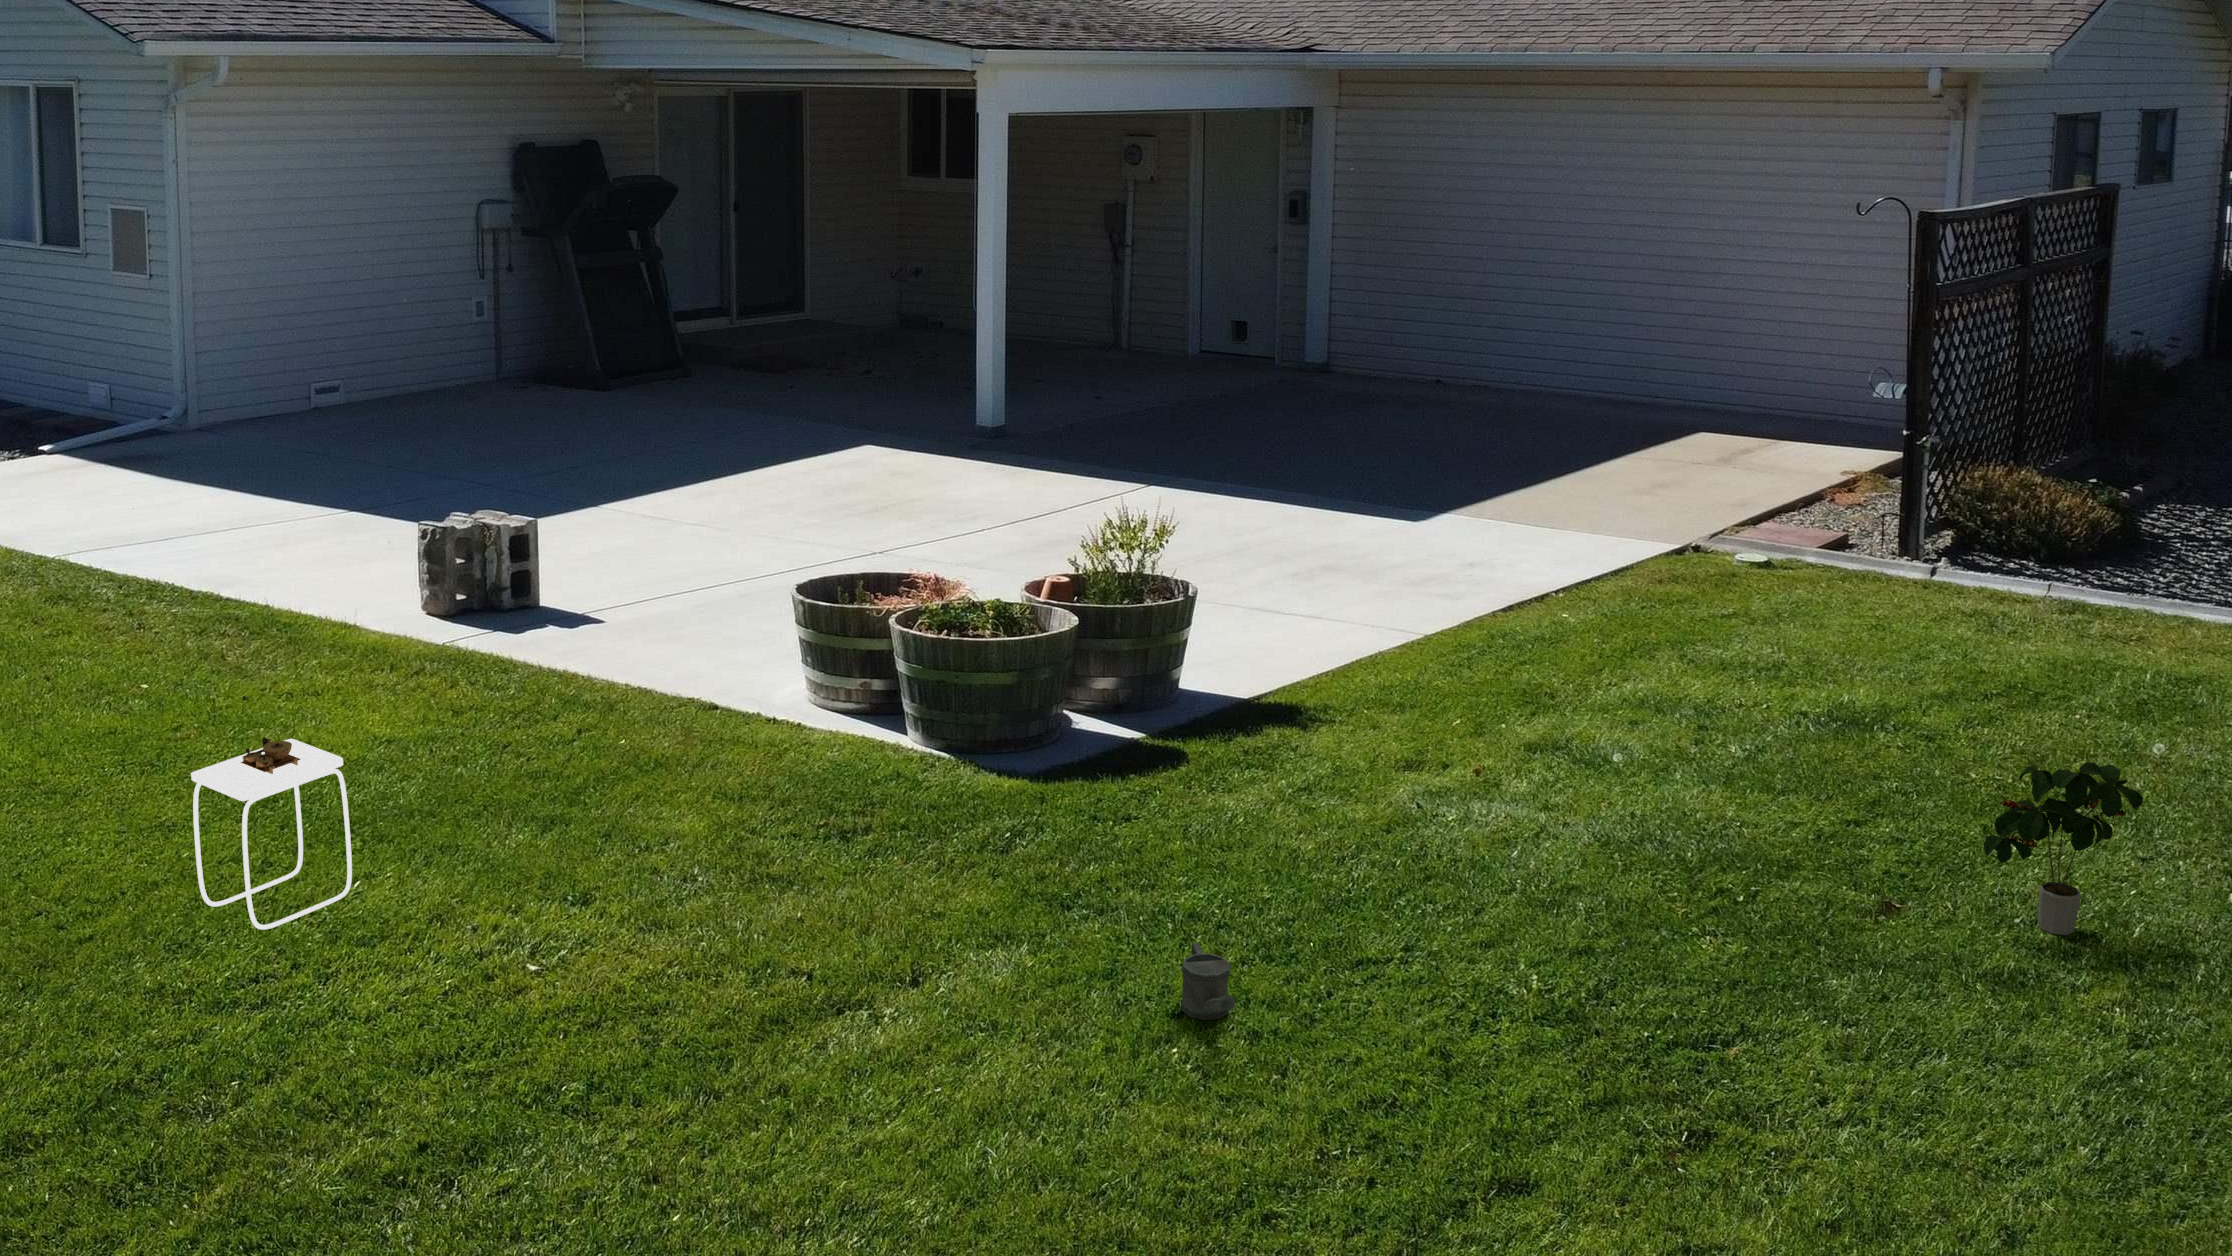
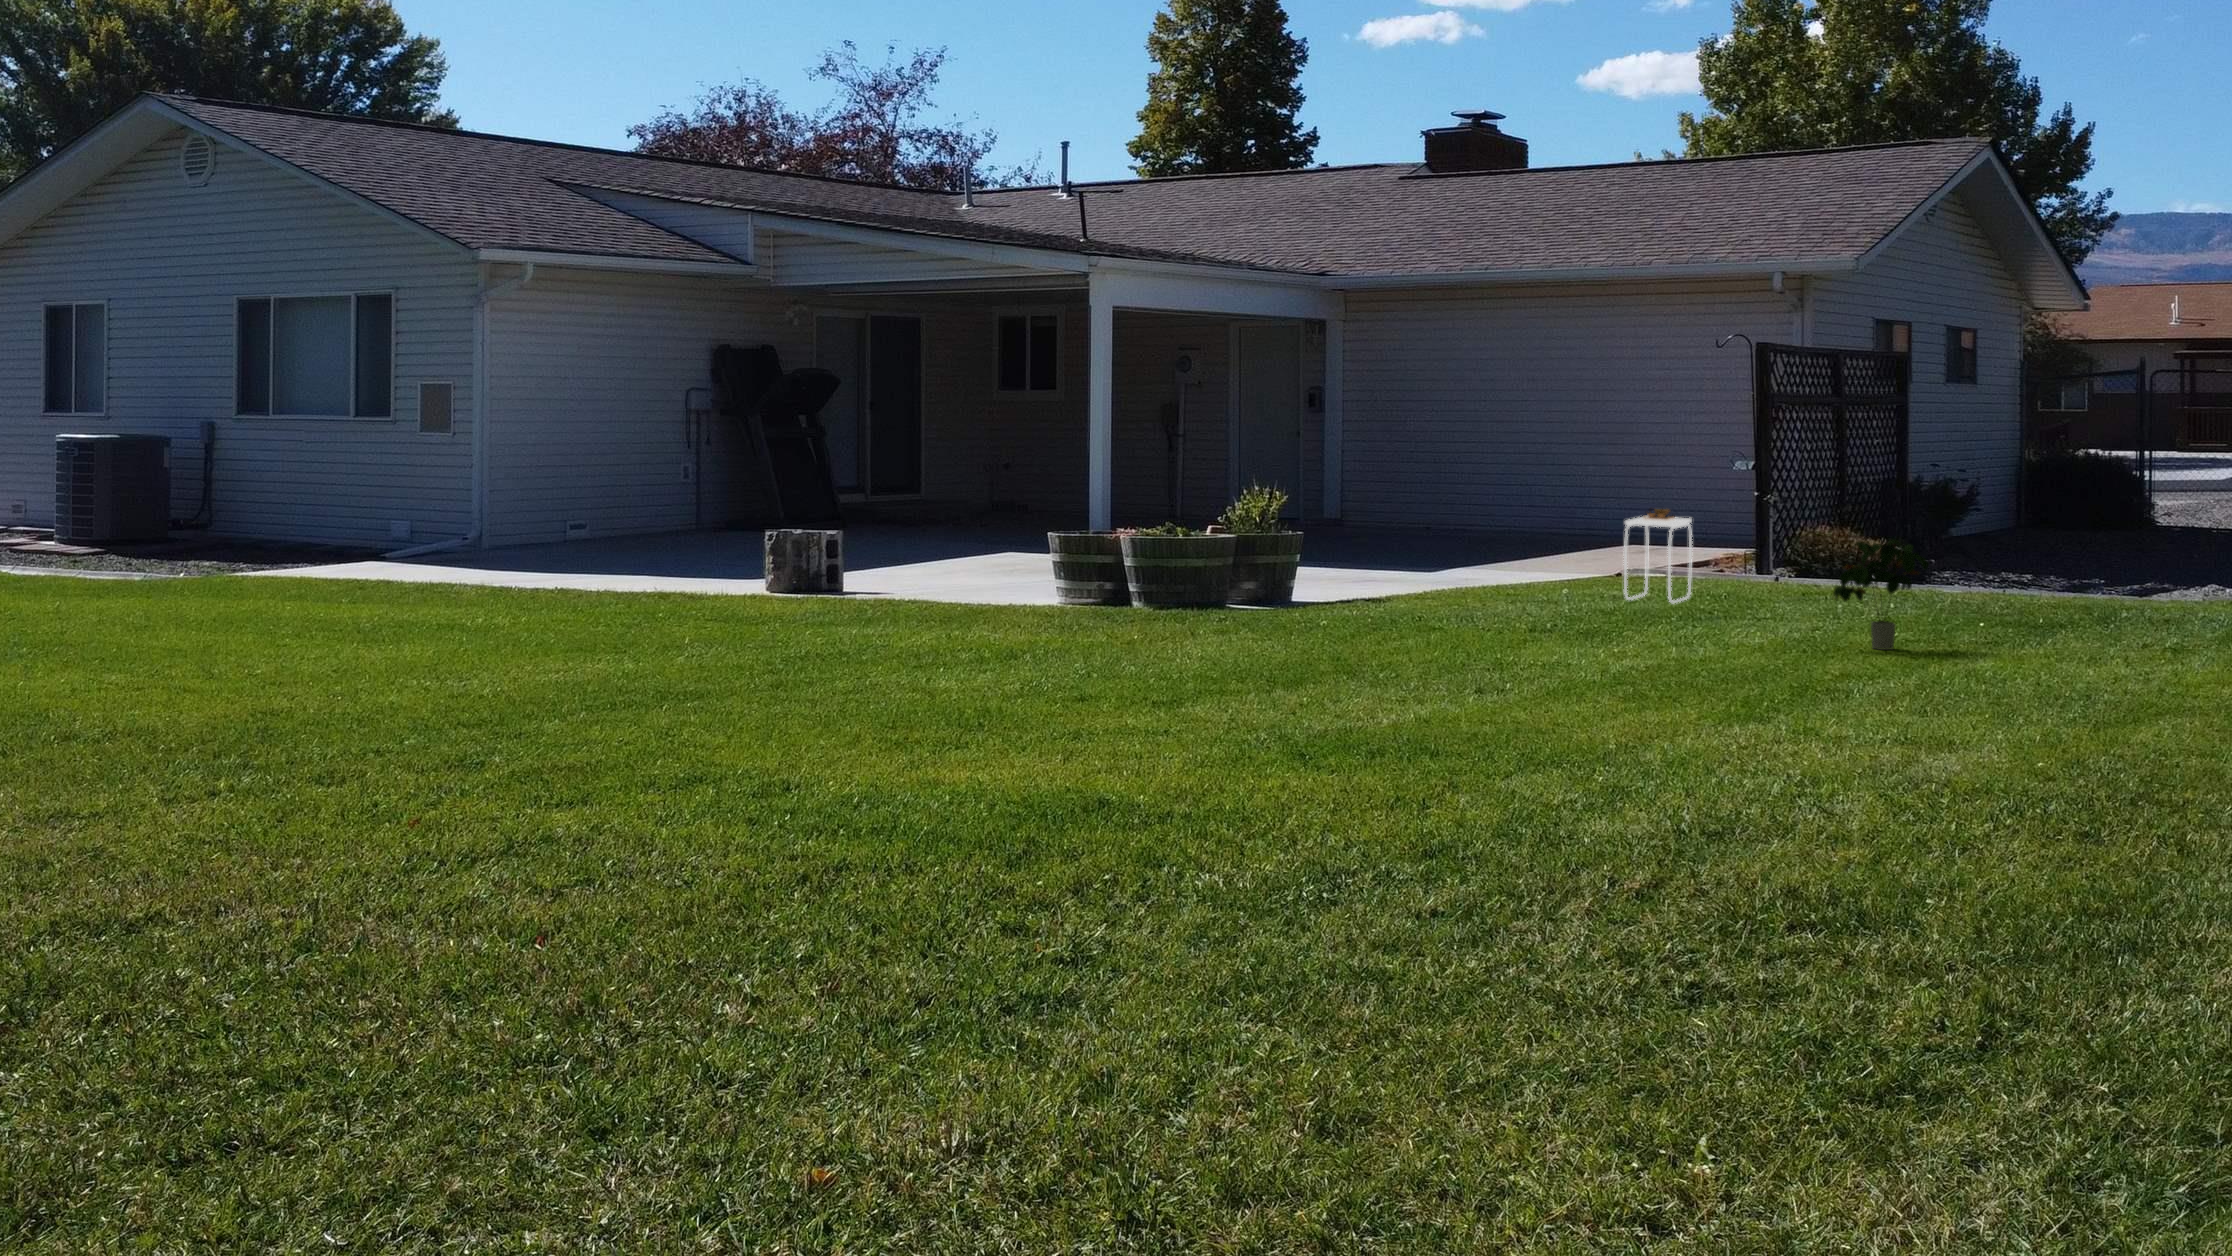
side table: present [191,738,352,930] -> present [1624,509,1692,603]
watering can: present [1181,943,1235,1020] -> none [1345,634,1382,670]

